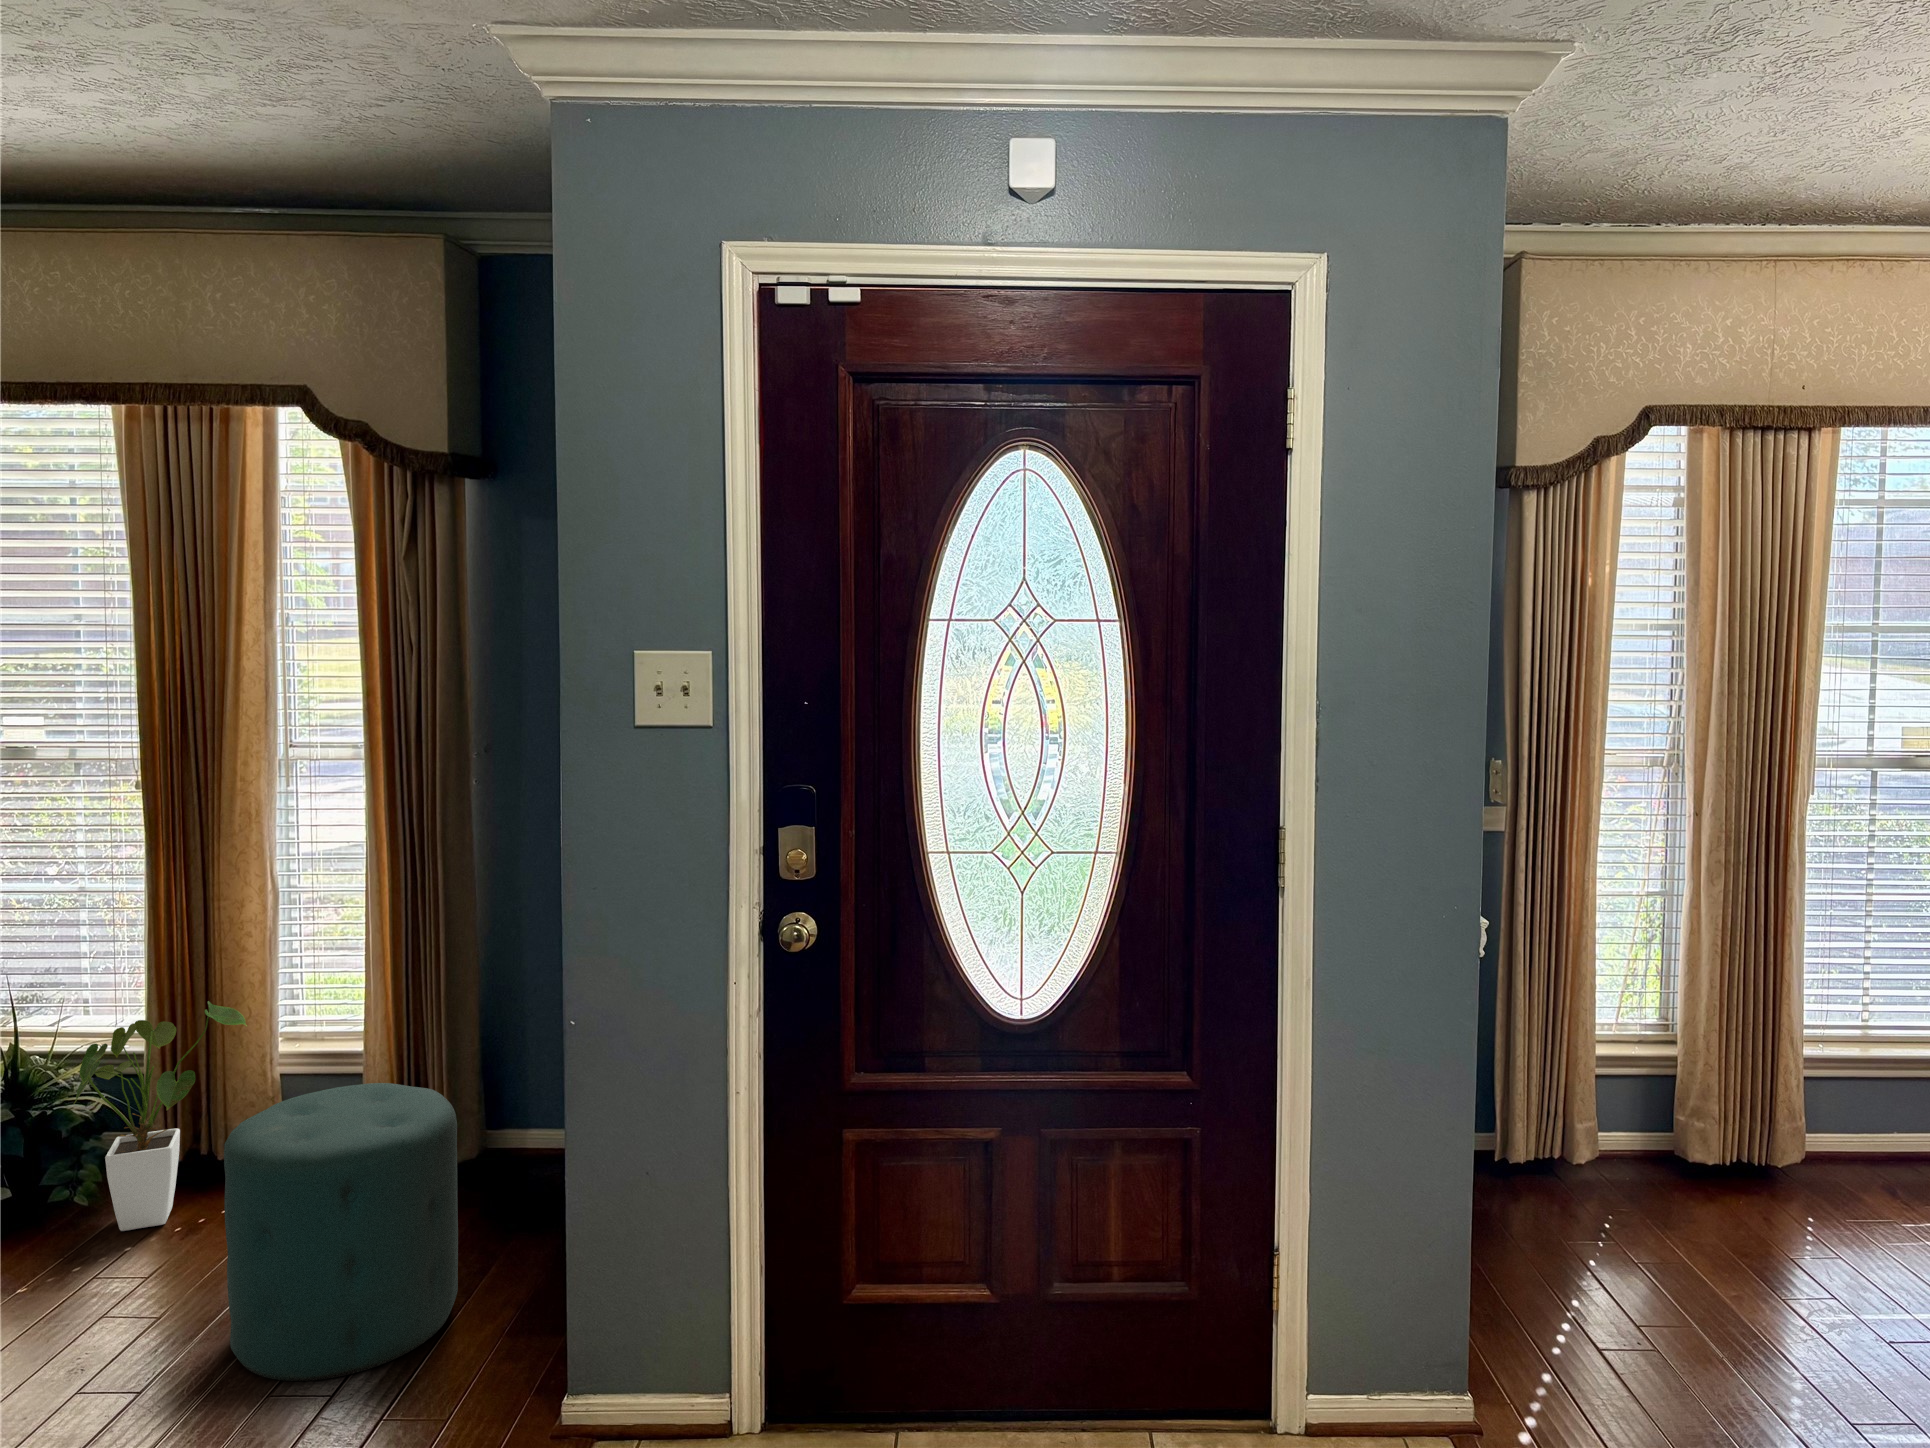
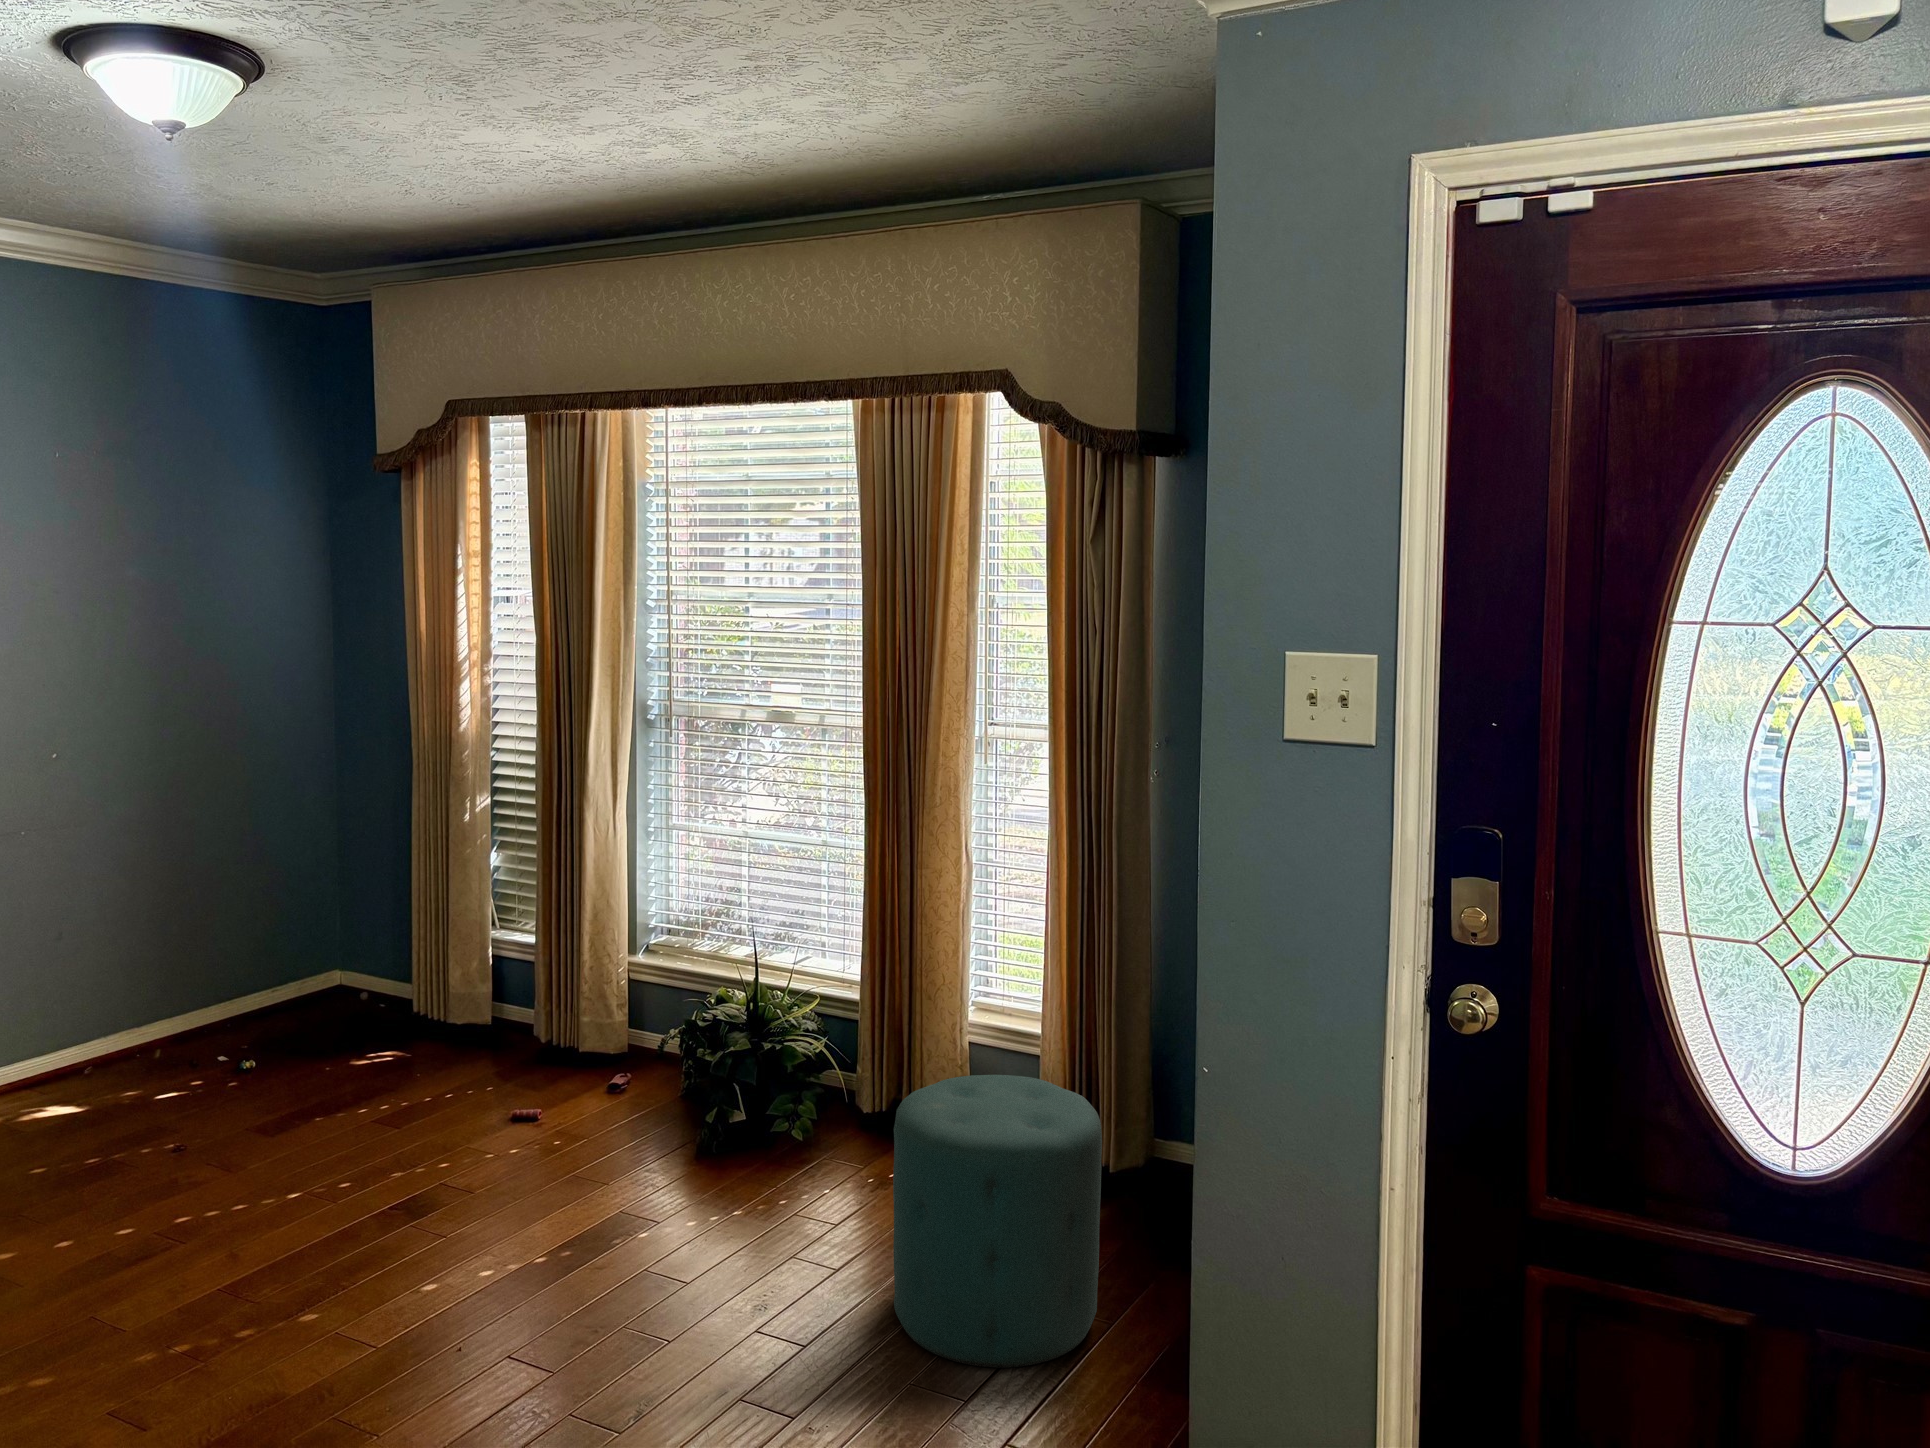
house plant: present [75,1001,247,1231] -> none [799,964,939,1166]

